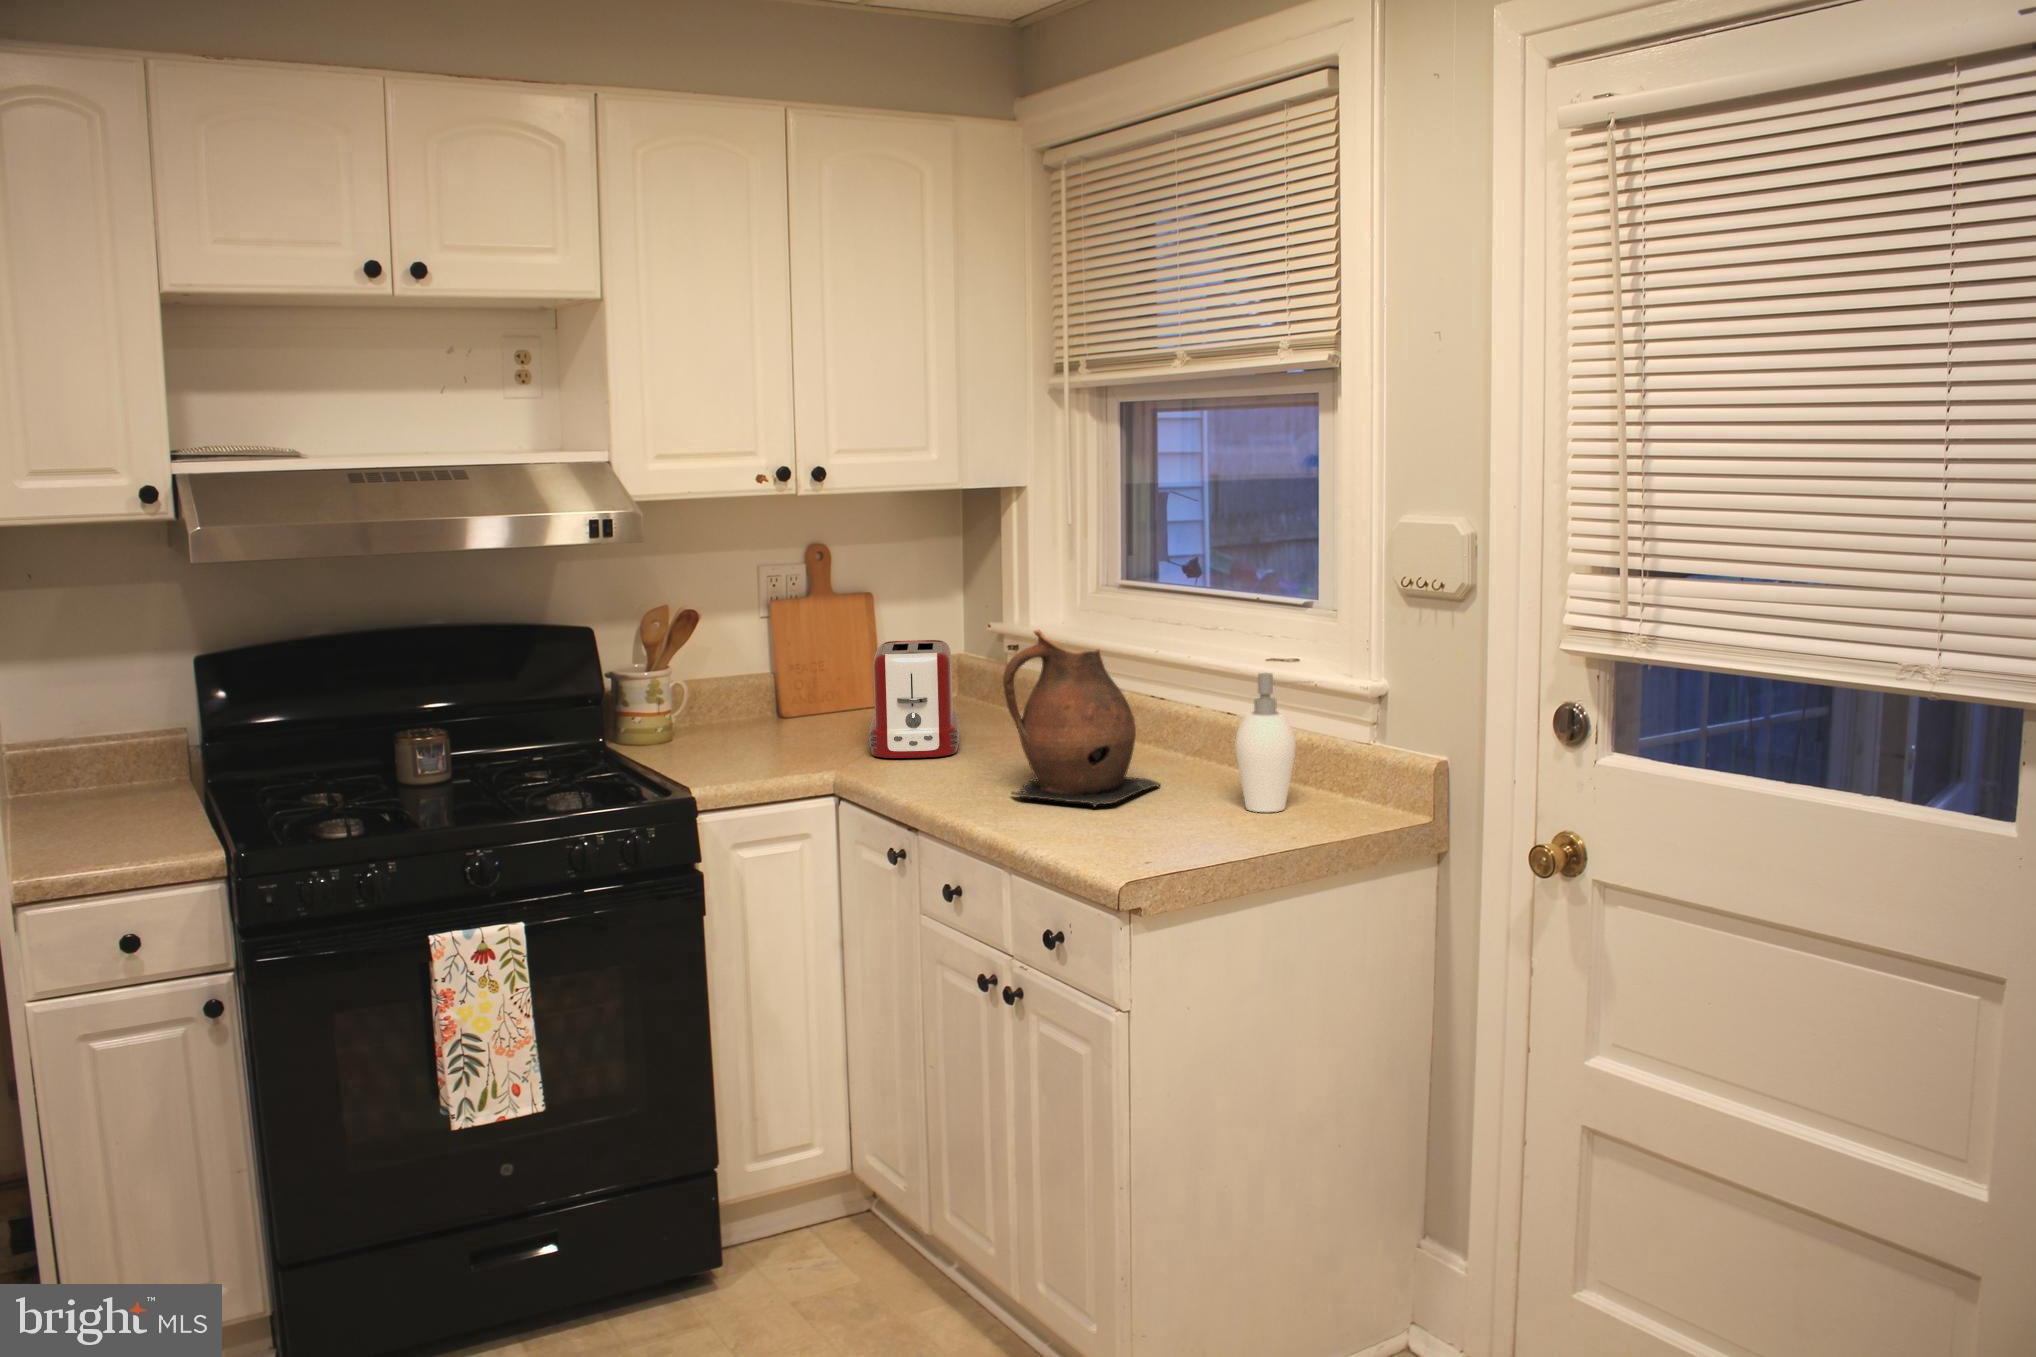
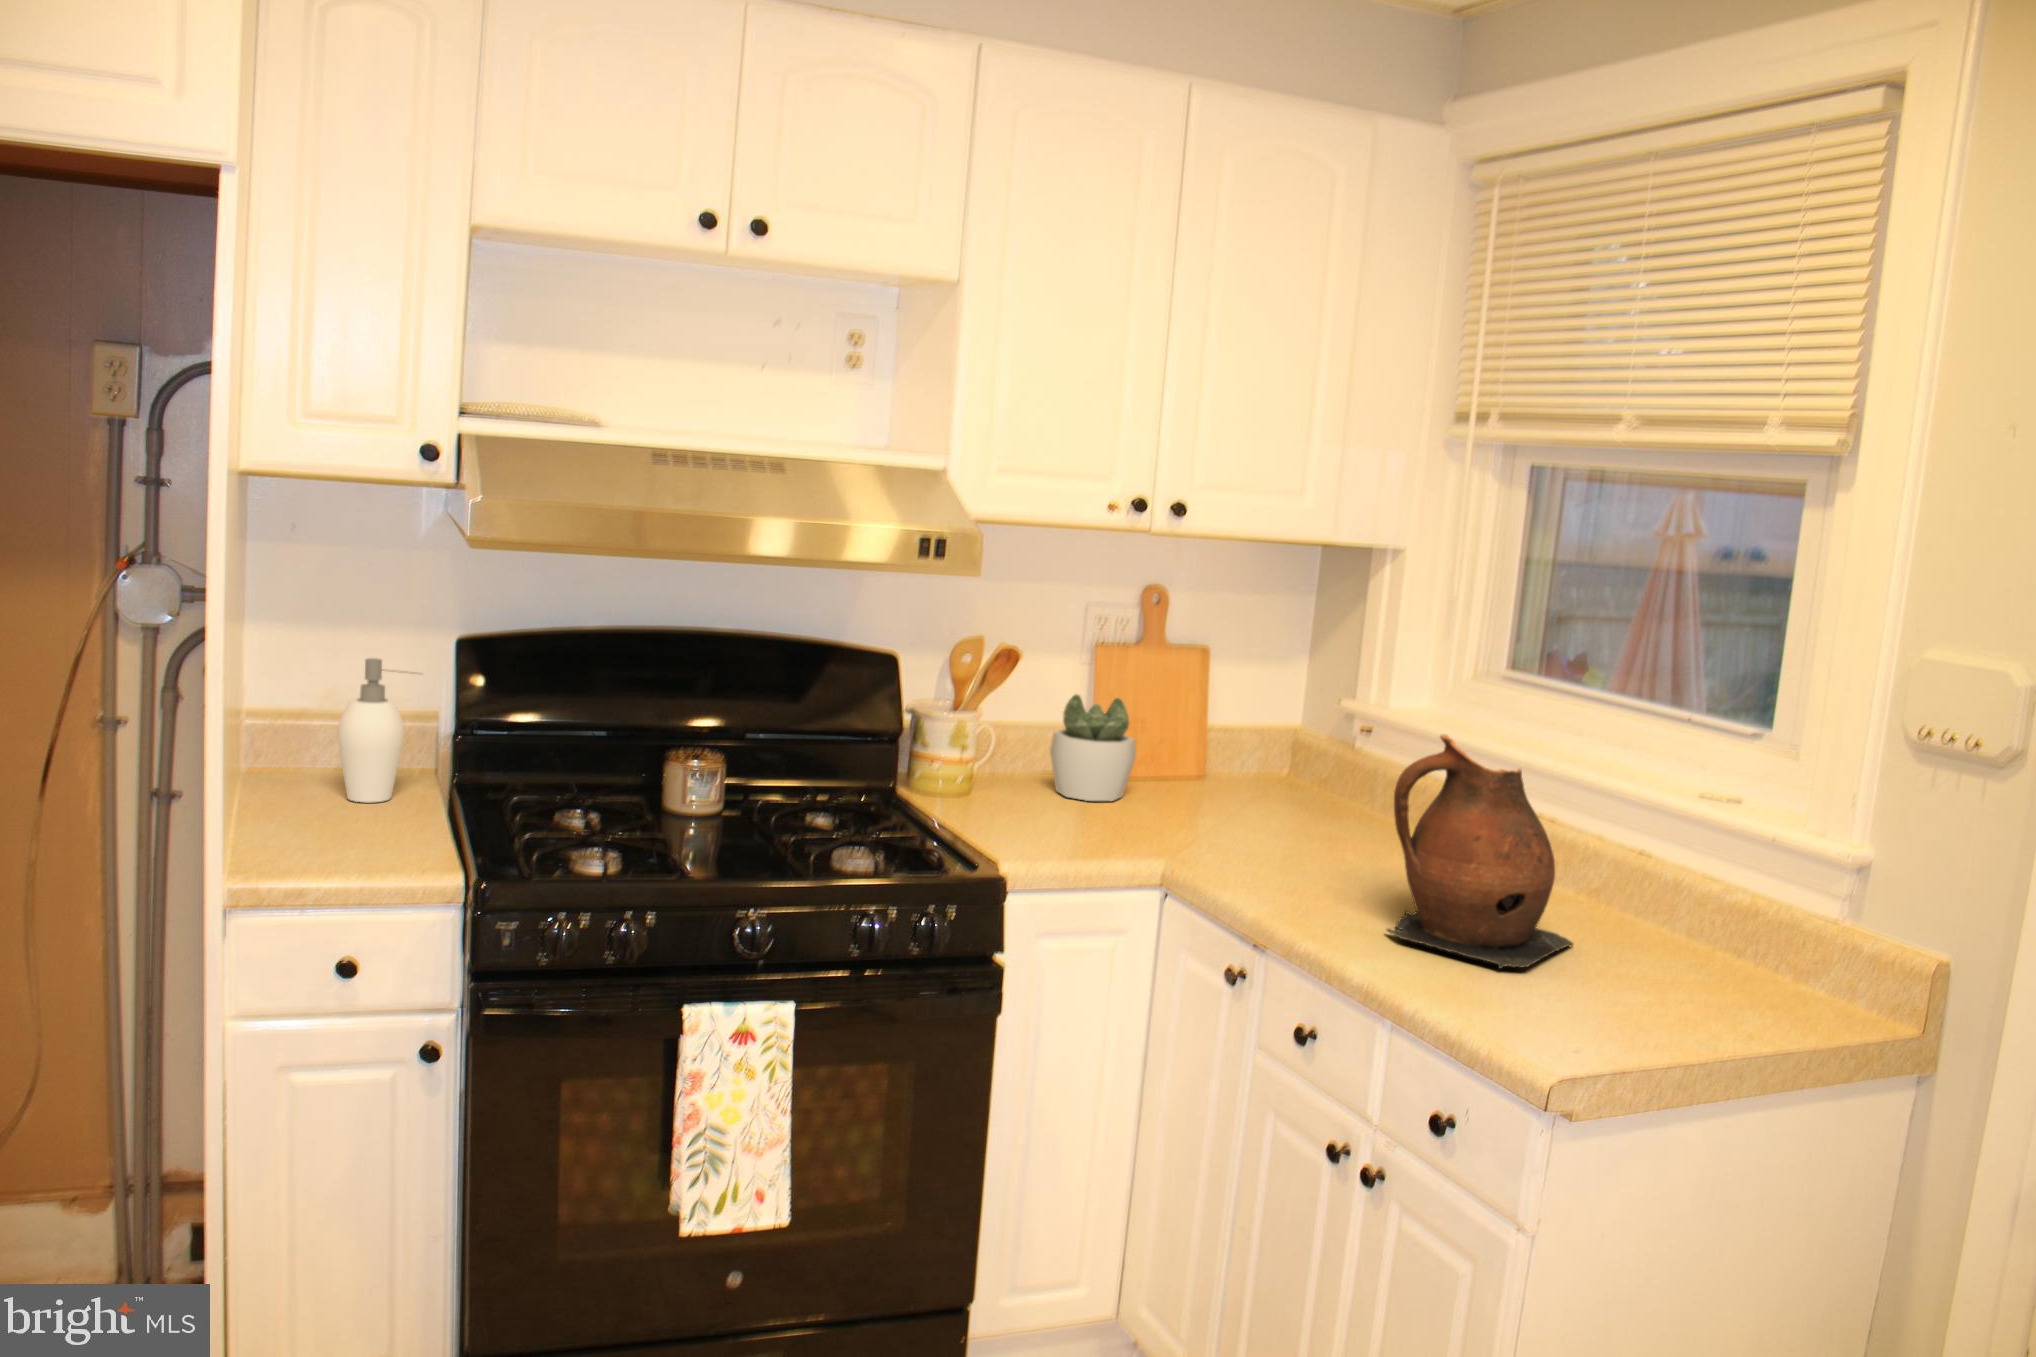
toaster: present [869,640,959,758] -> none [1199,712,1307,858]
succulent plant: none [740,643,817,735] -> present [1050,694,1136,801]
soap dispenser: present [1235,673,1313,812] -> present [337,658,415,803]

